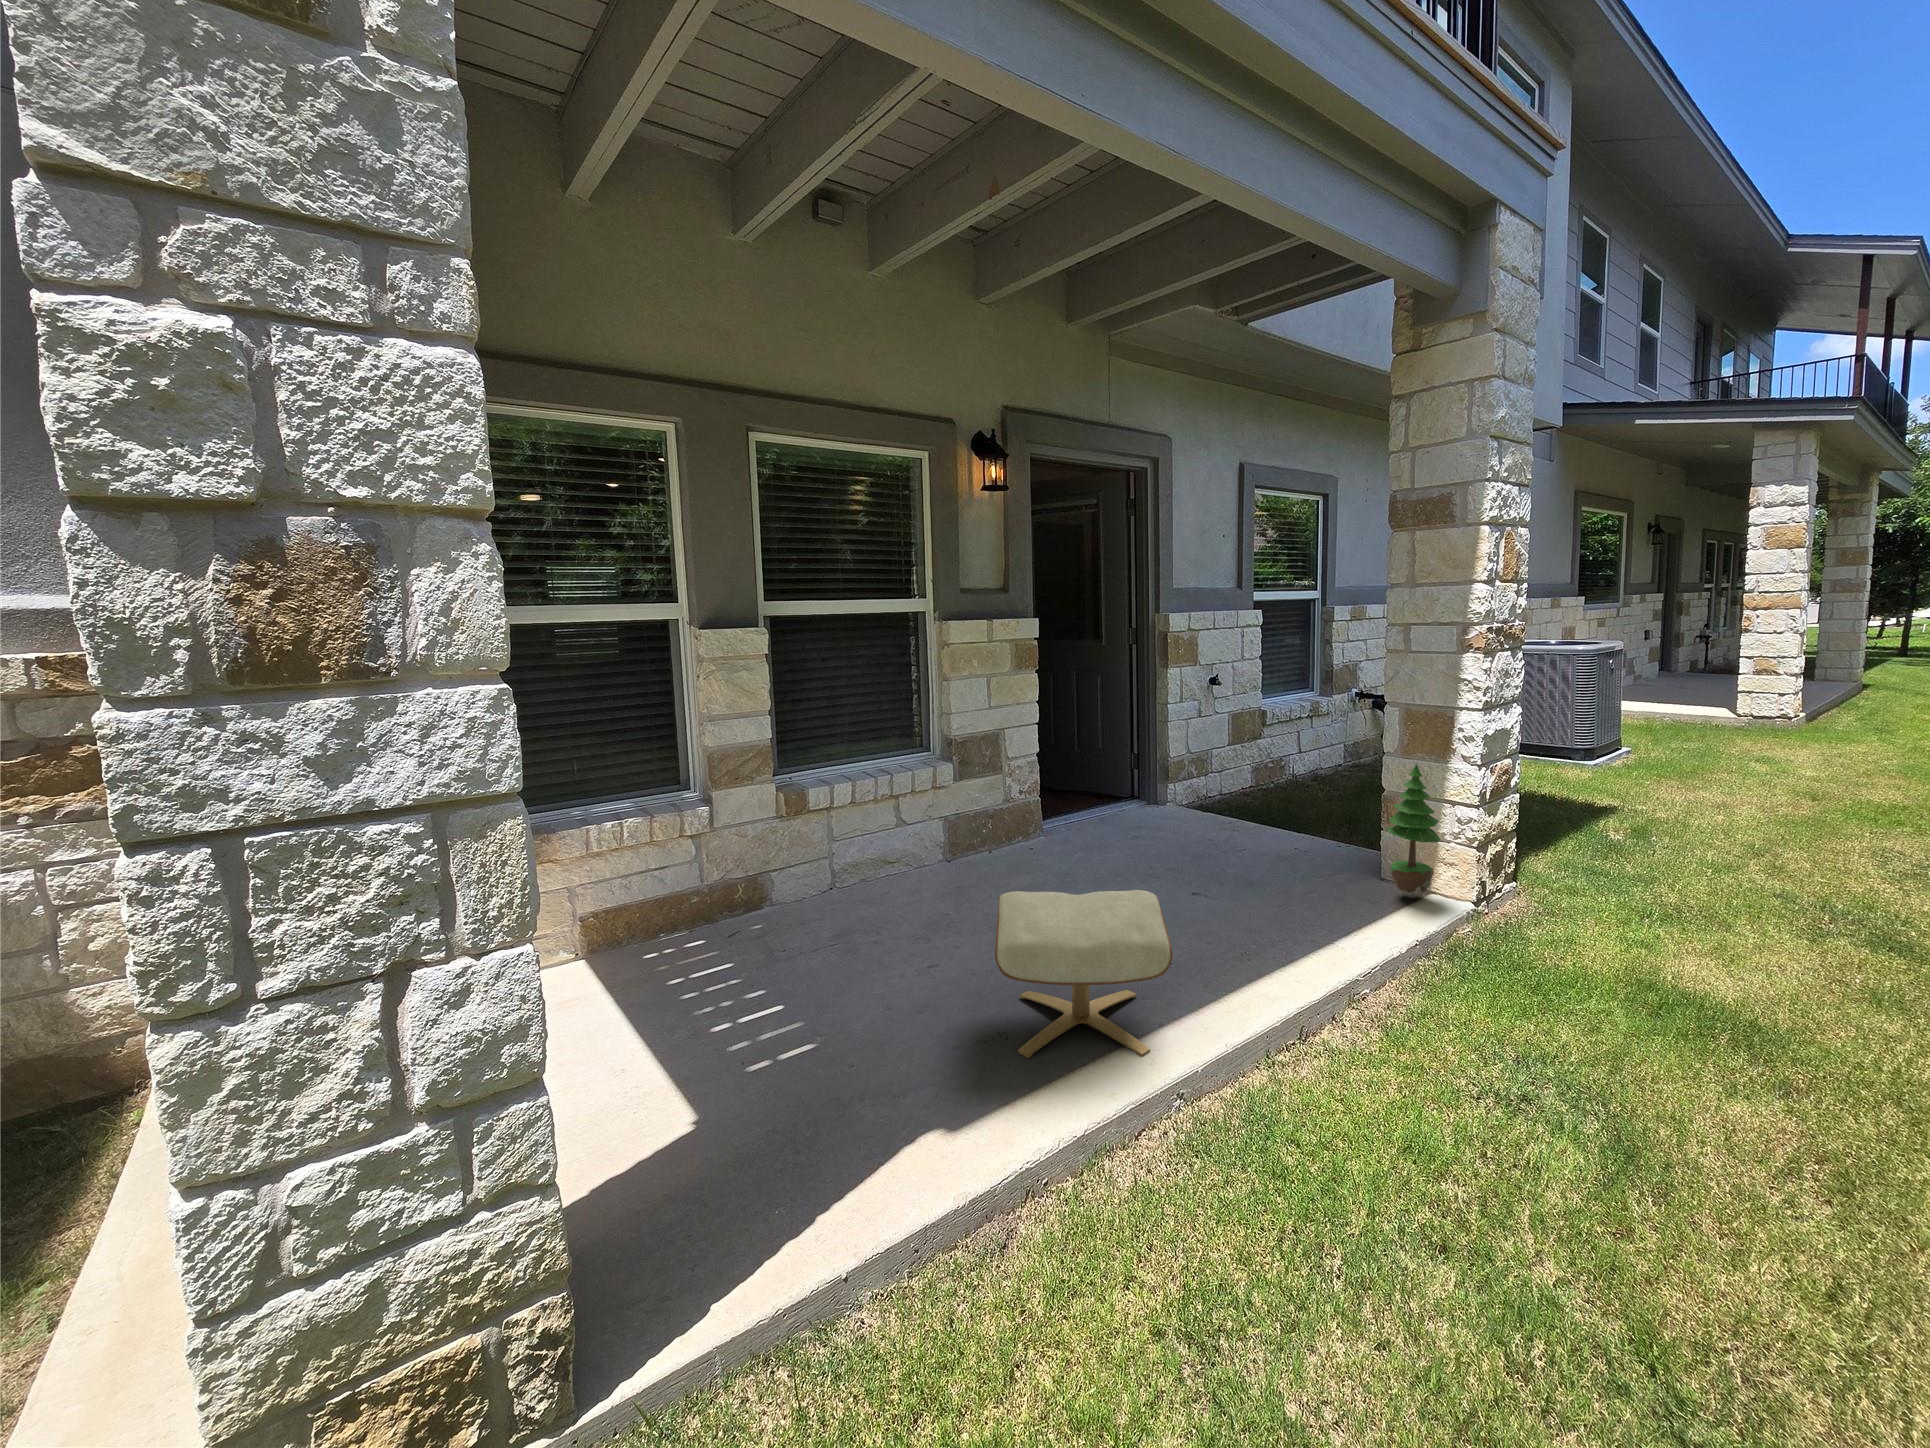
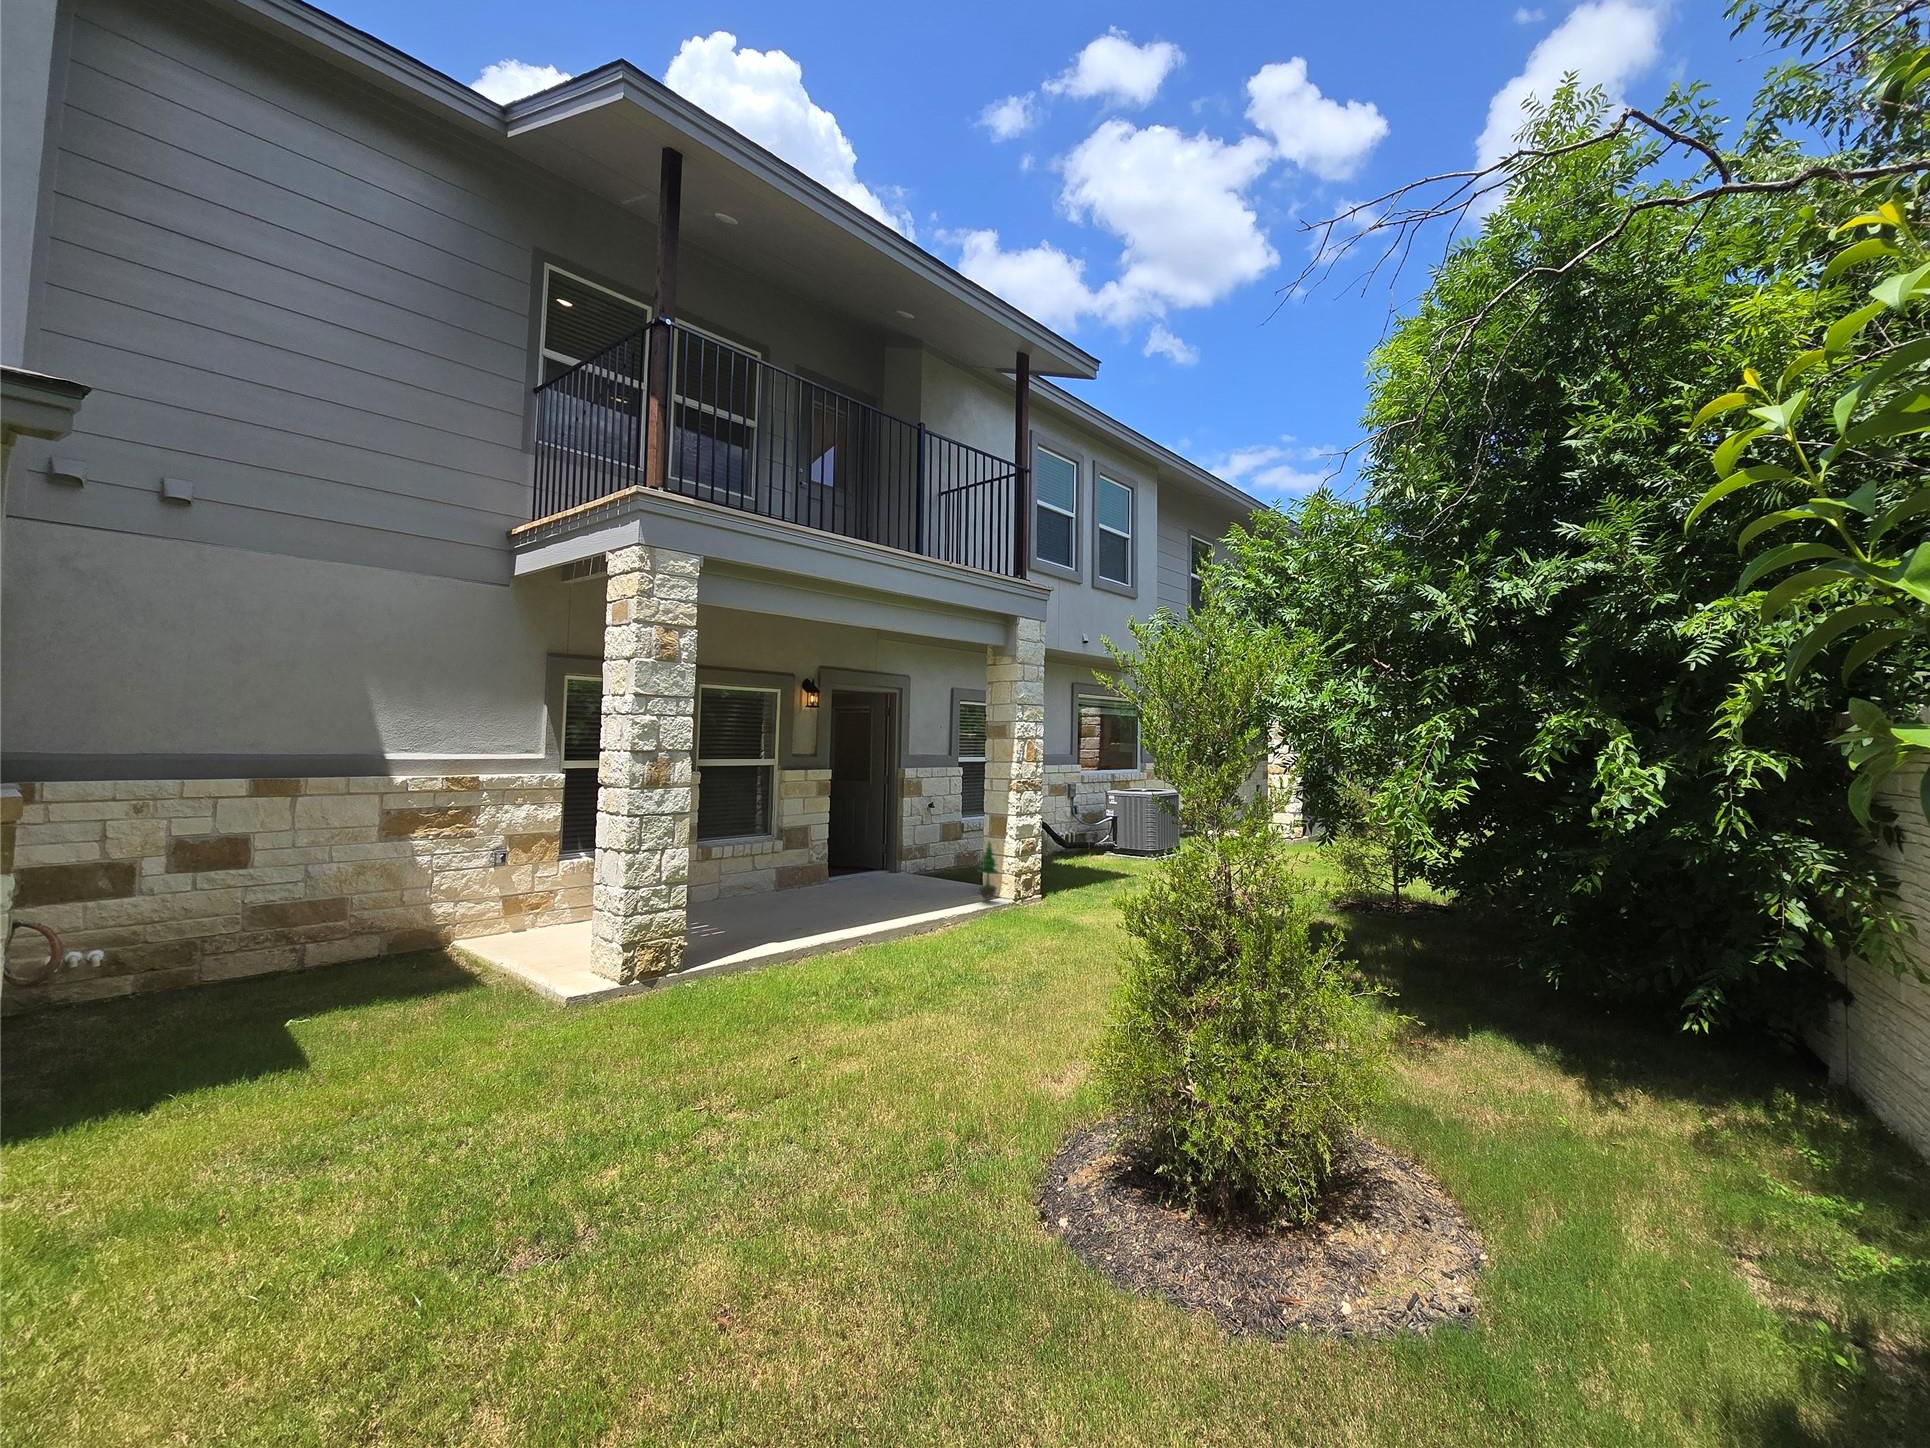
ottoman: present [995,890,1172,1058] -> none [797,878,862,933]

